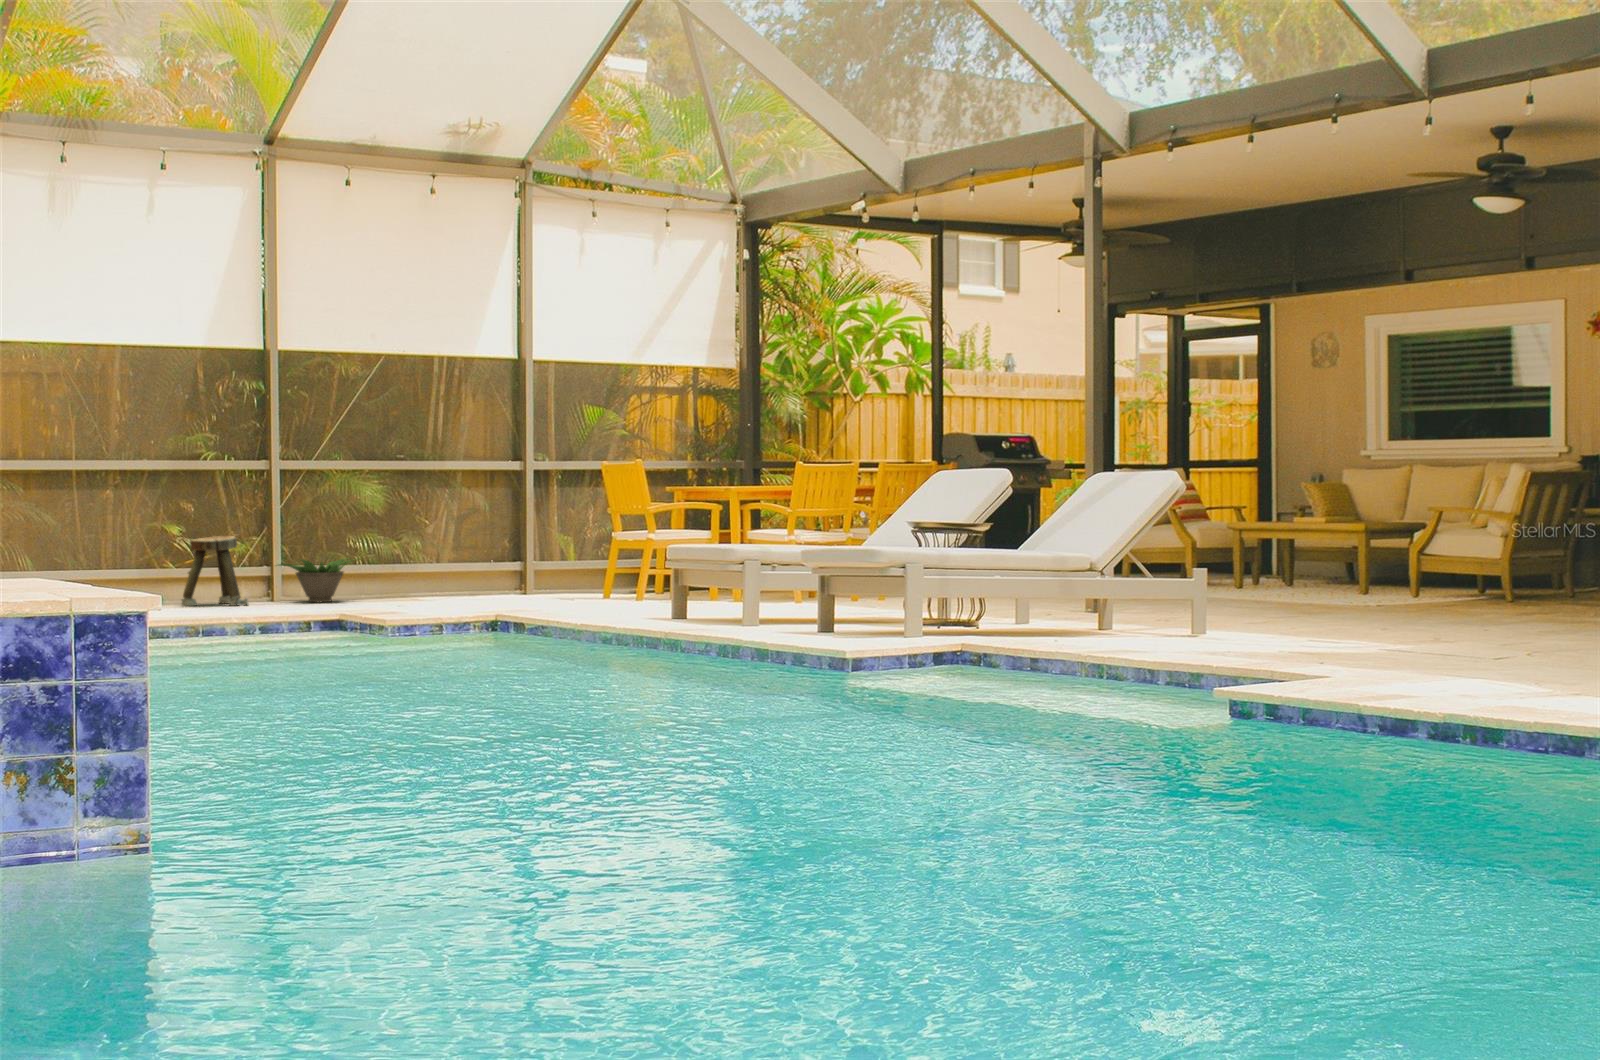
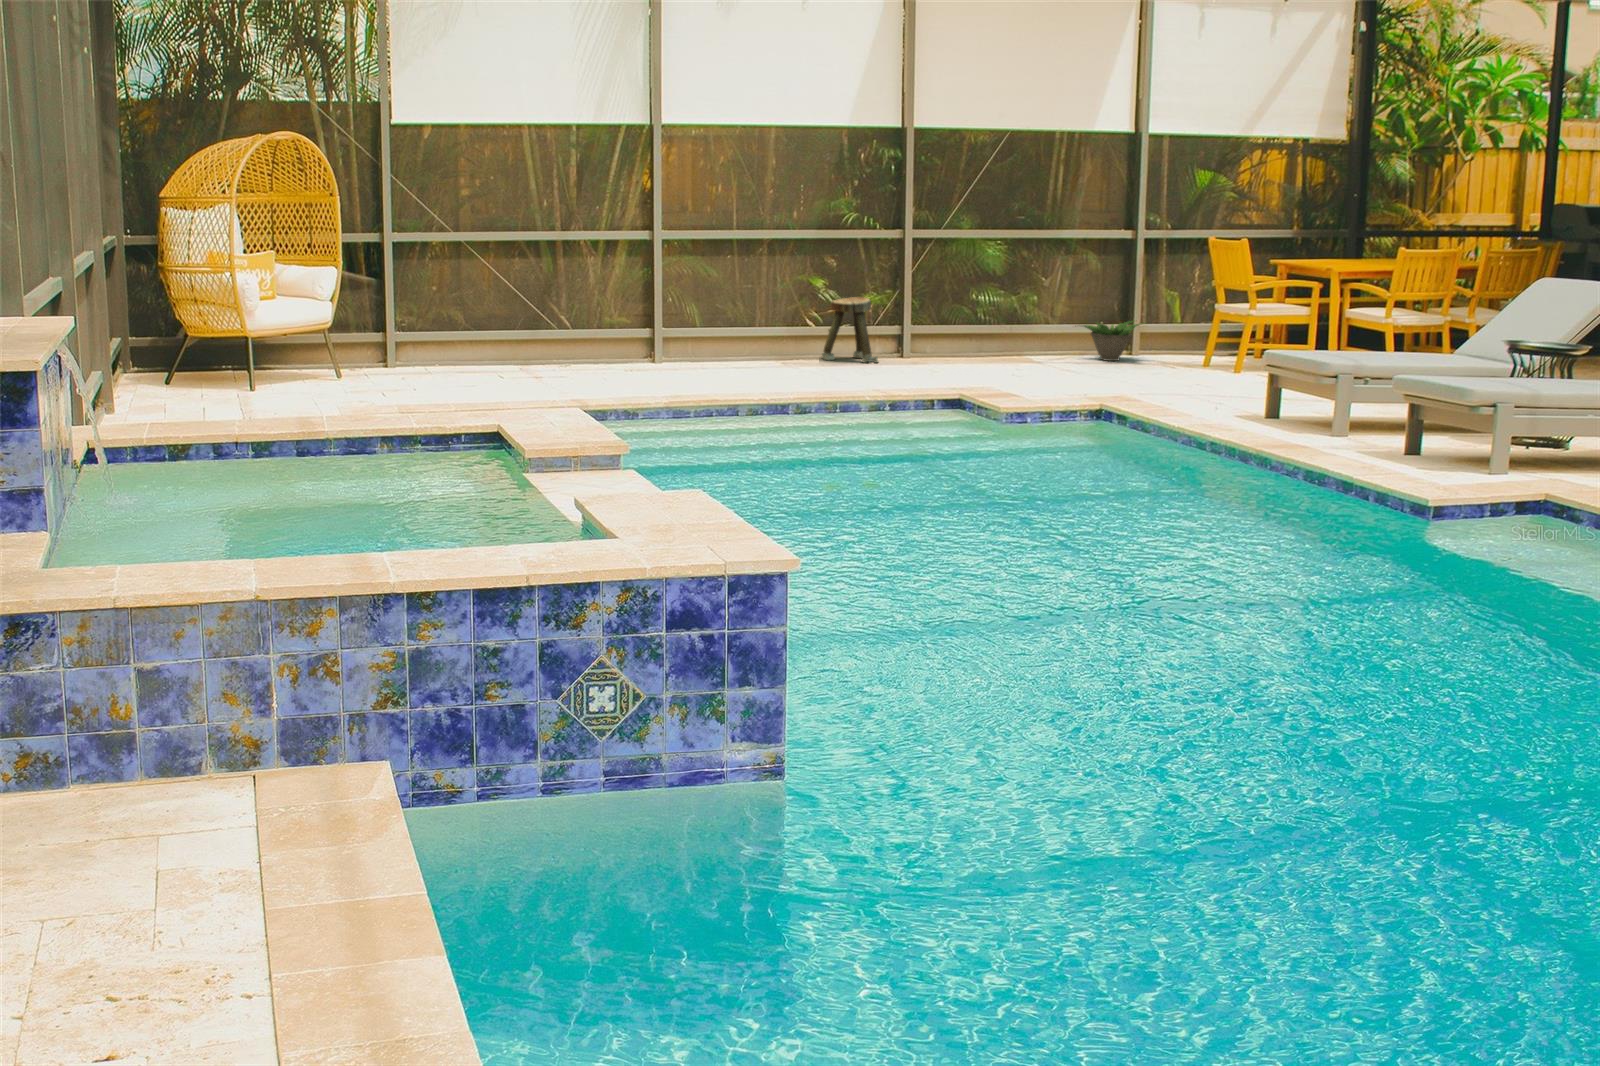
decorative plant: present [278,558,353,602] -> present [1083,321,1140,361]

